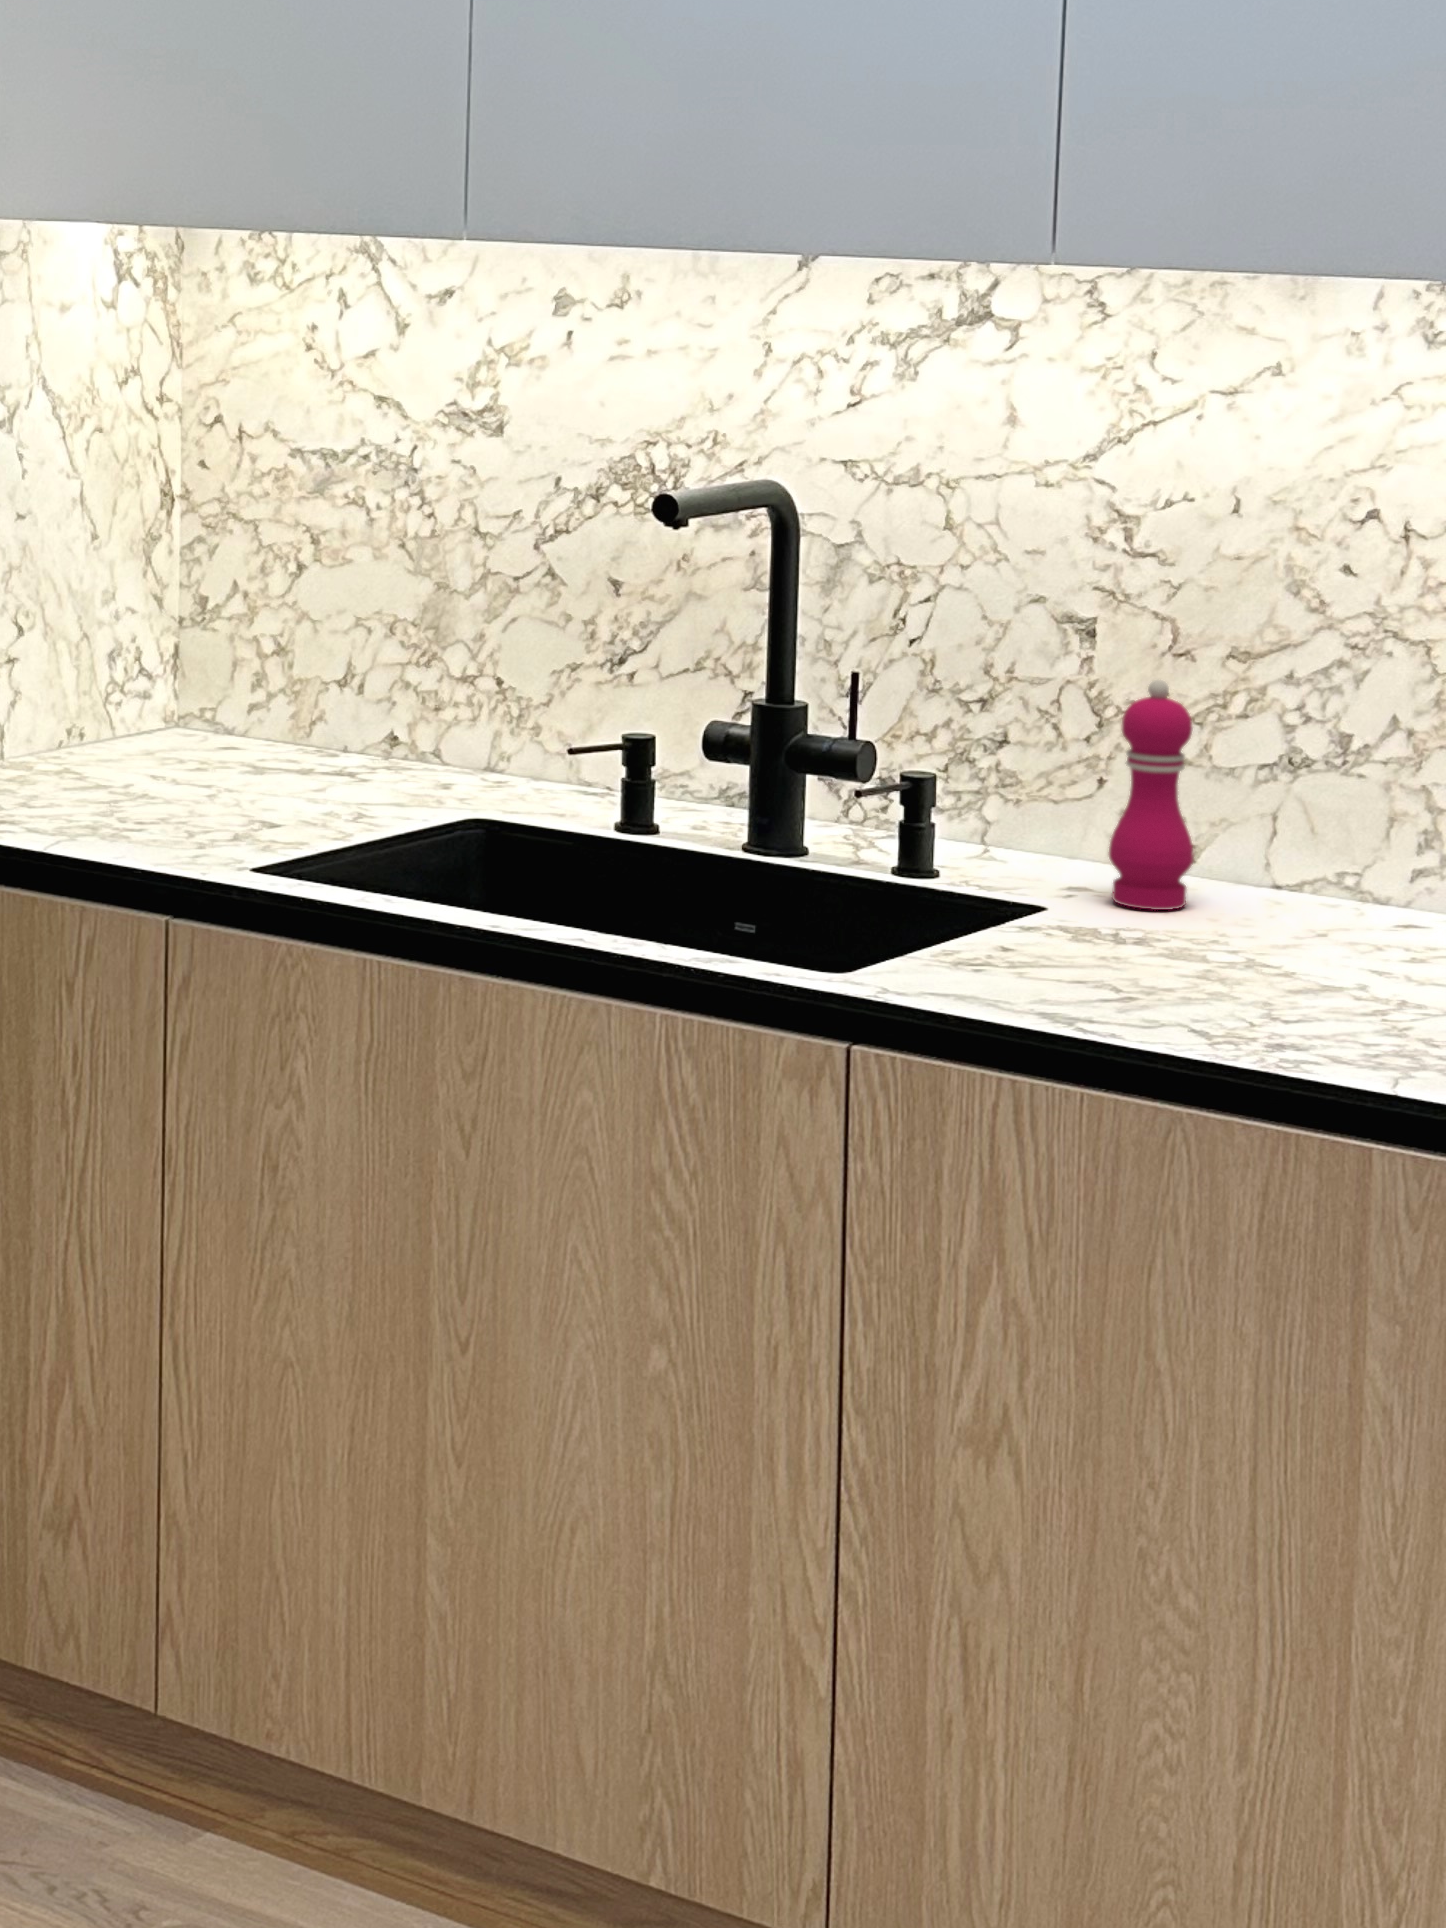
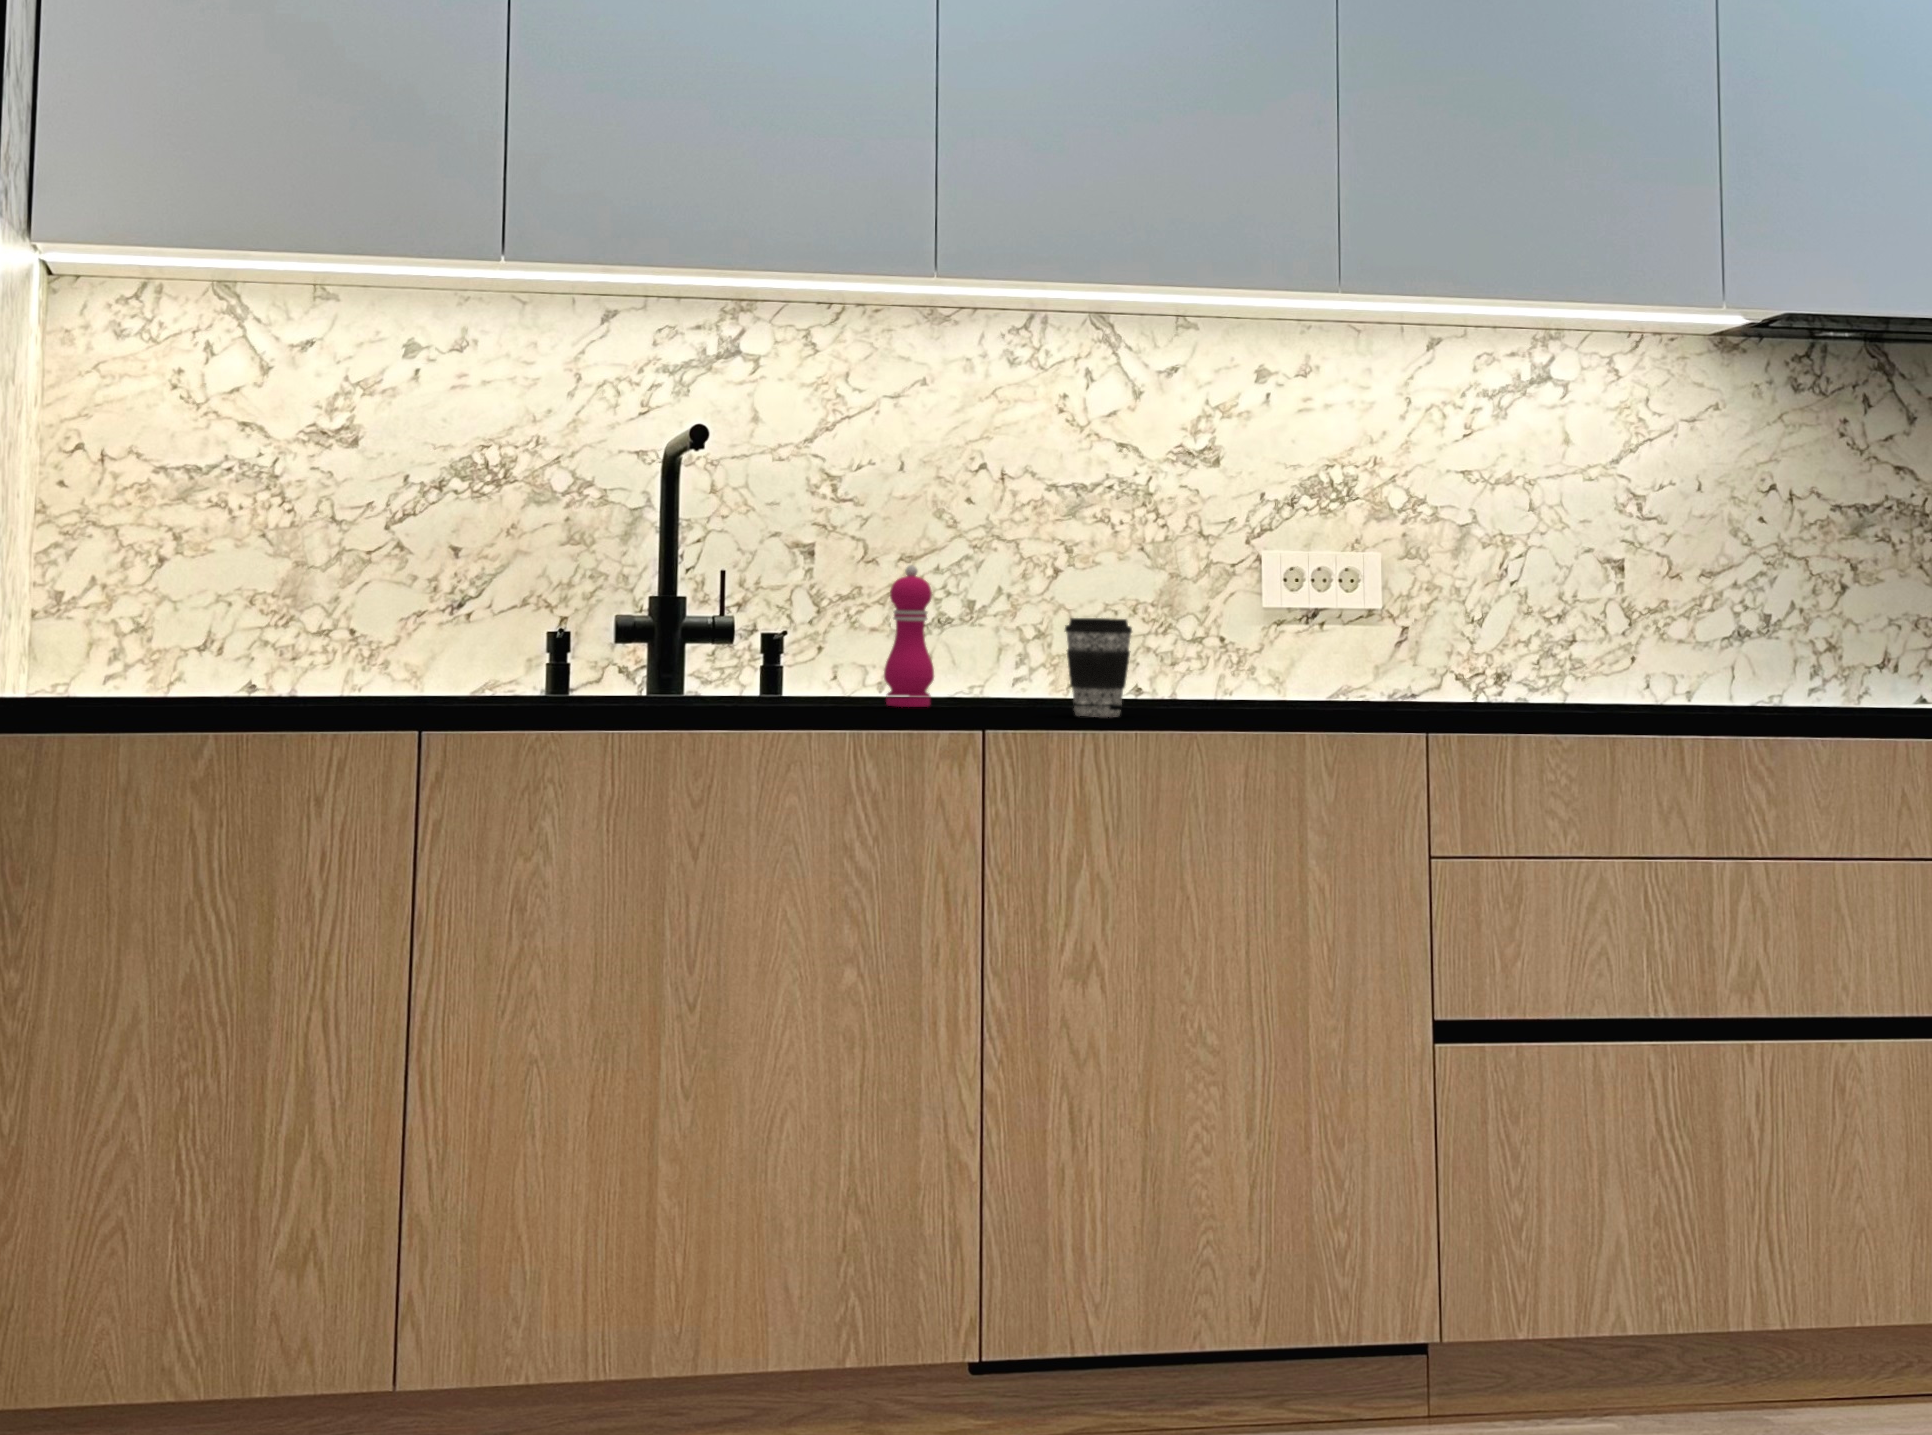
coffee cup: none [1185,819,1307,996] -> present [1065,618,1132,717]

